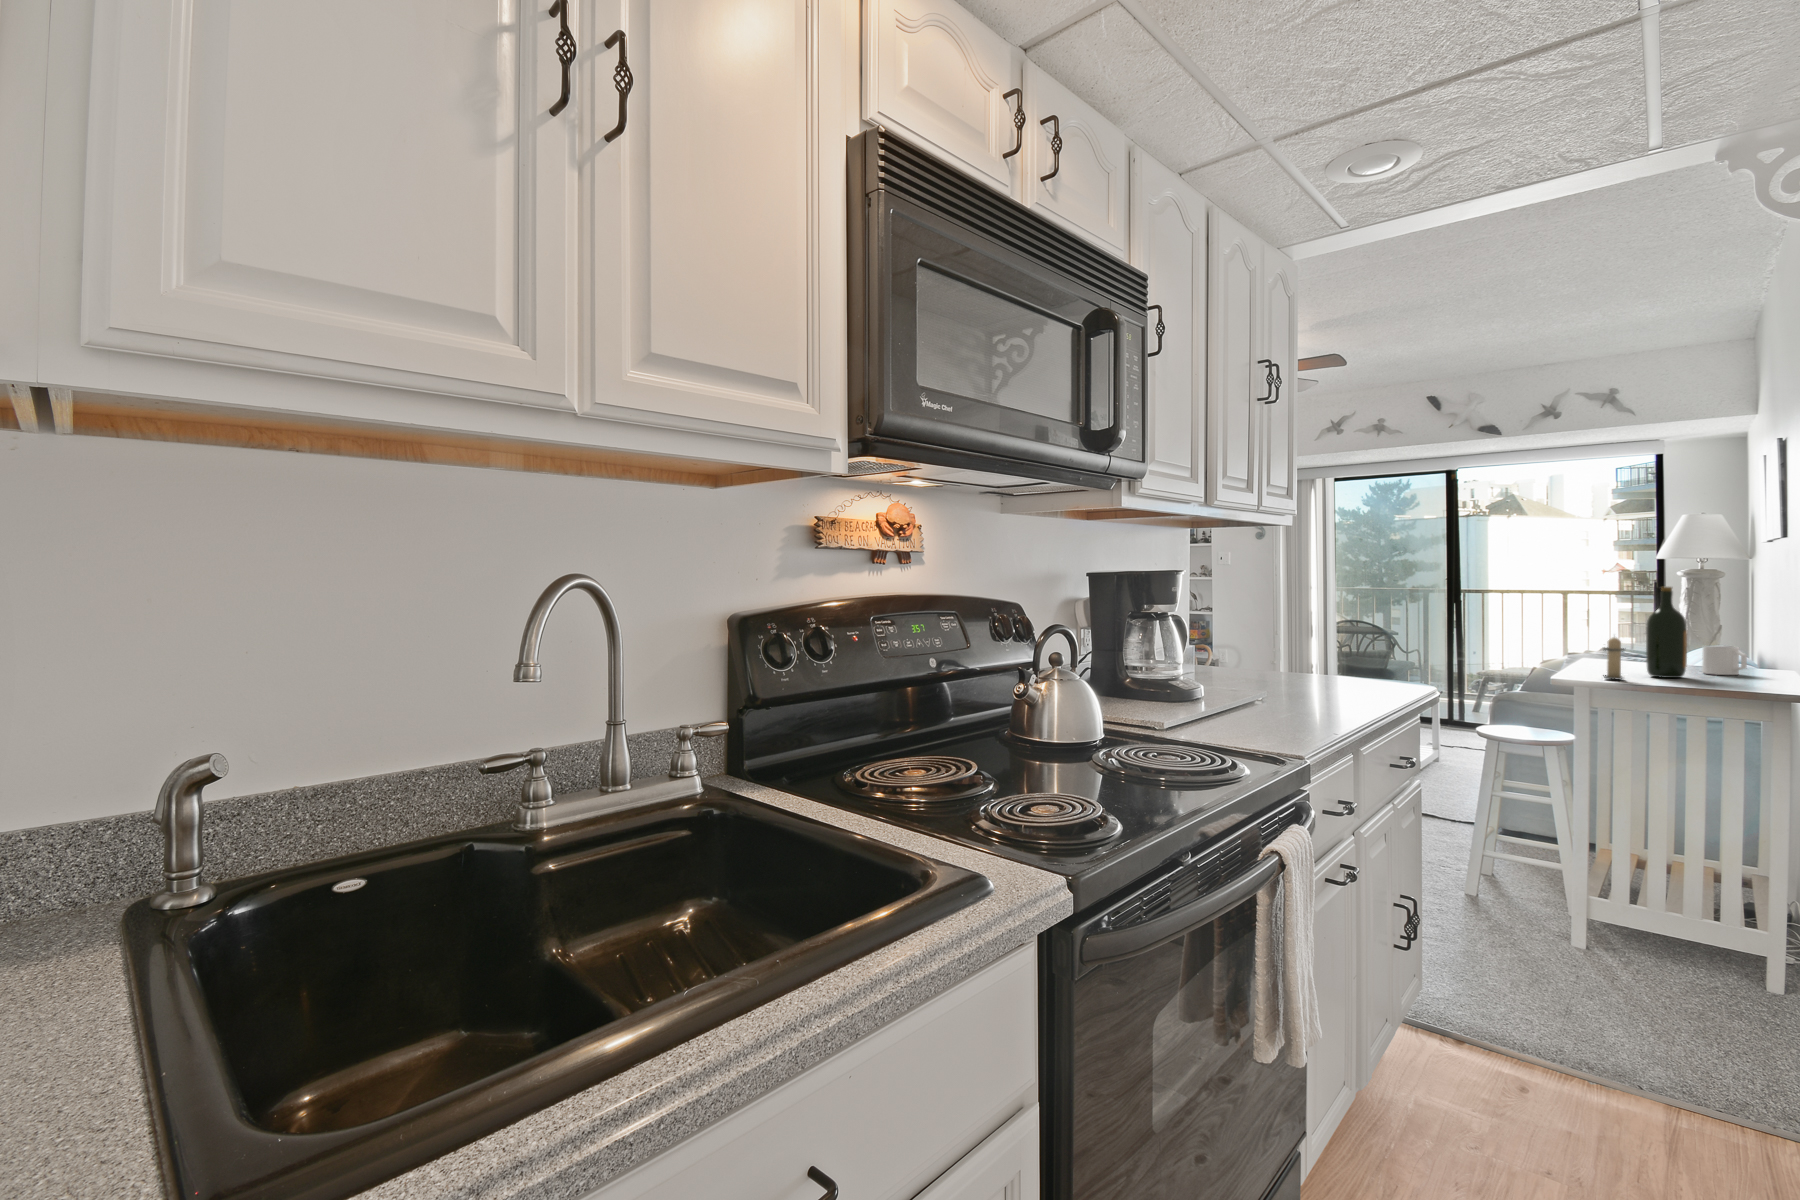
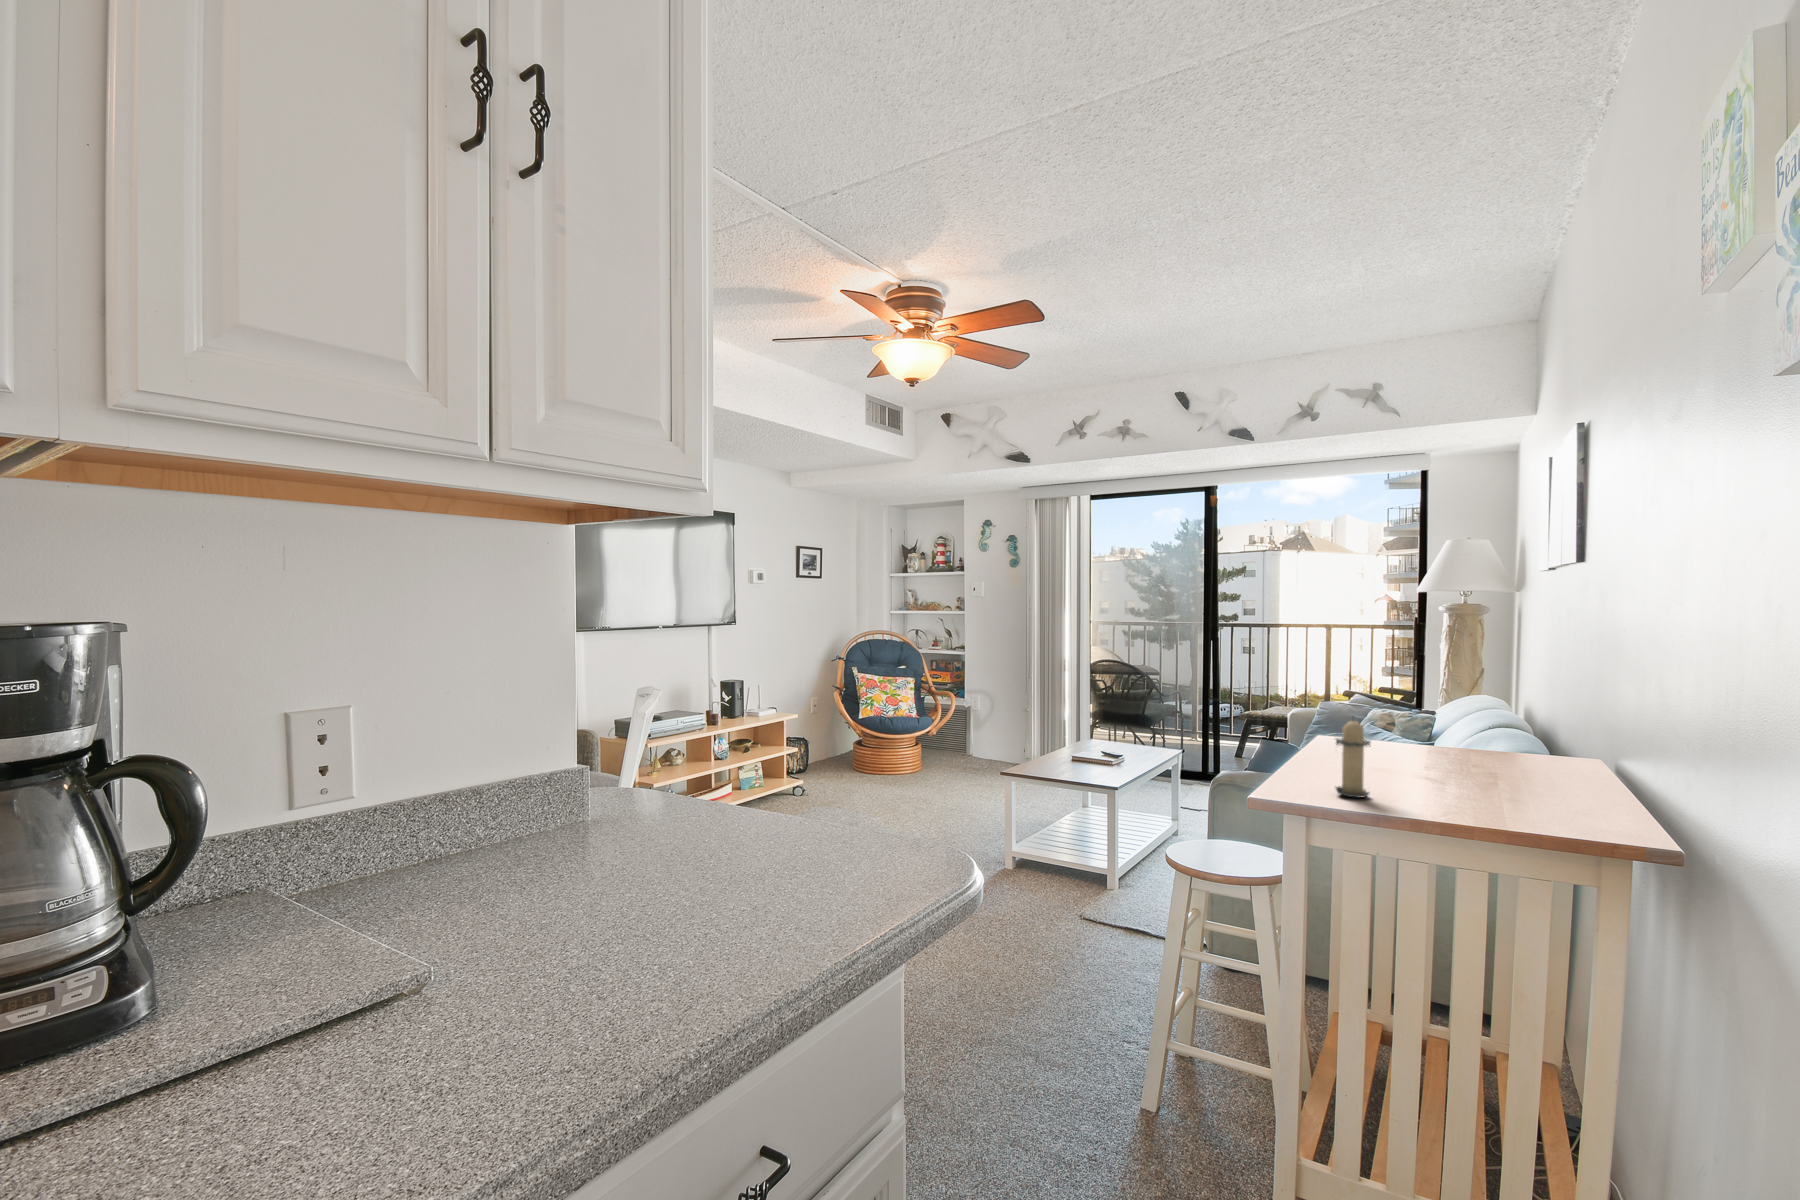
wine bottle: present [1646,587,1687,678] -> none [1404,632,1468,794]
mug: present [1702,646,1747,675] -> none [1489,732,1560,786]

